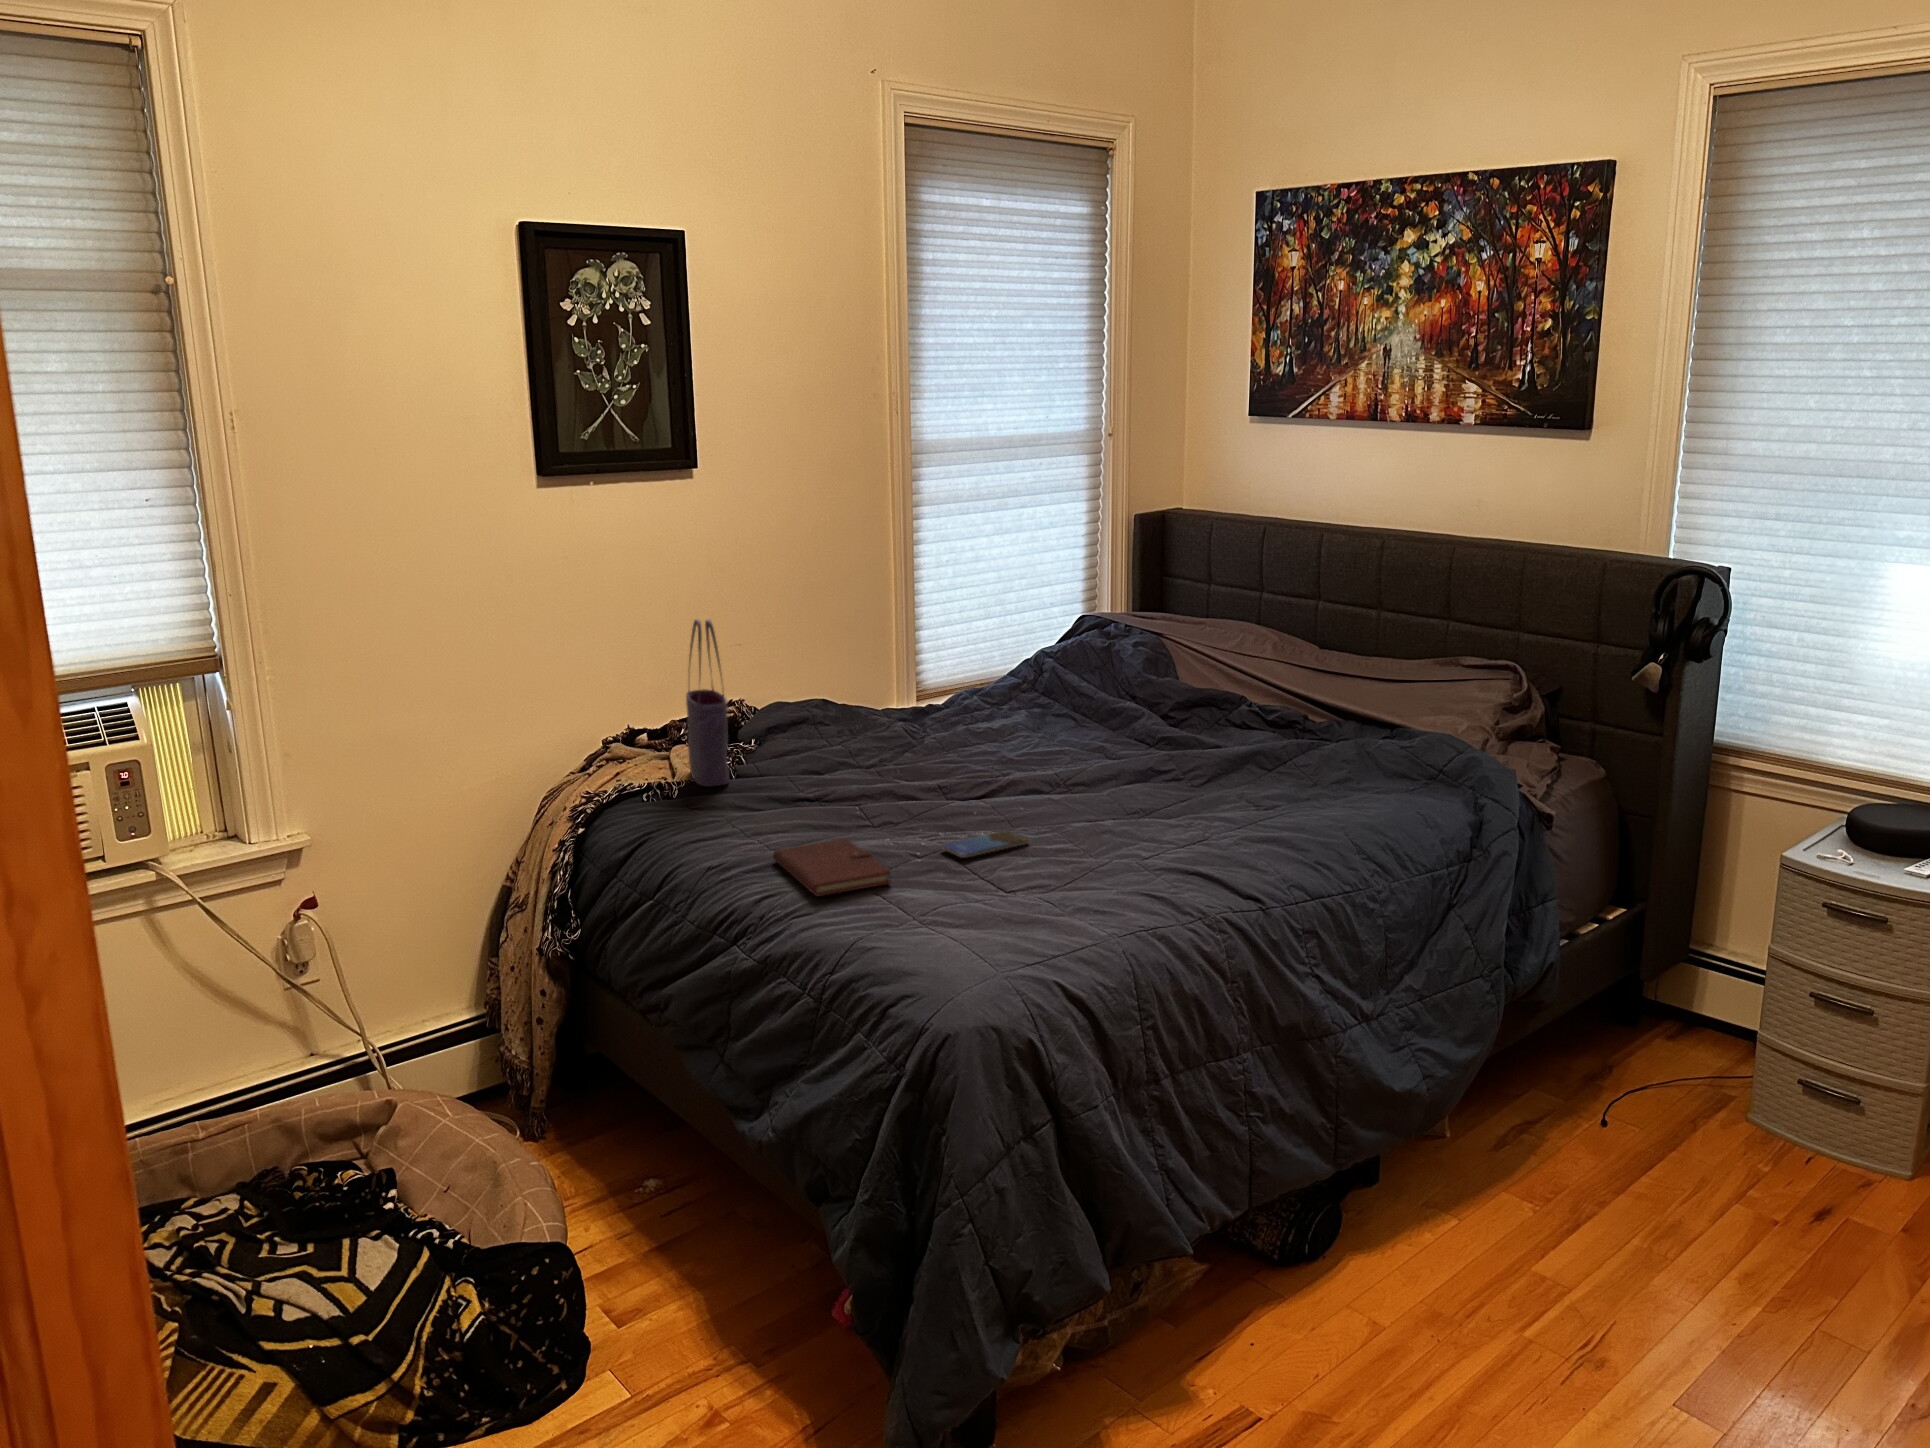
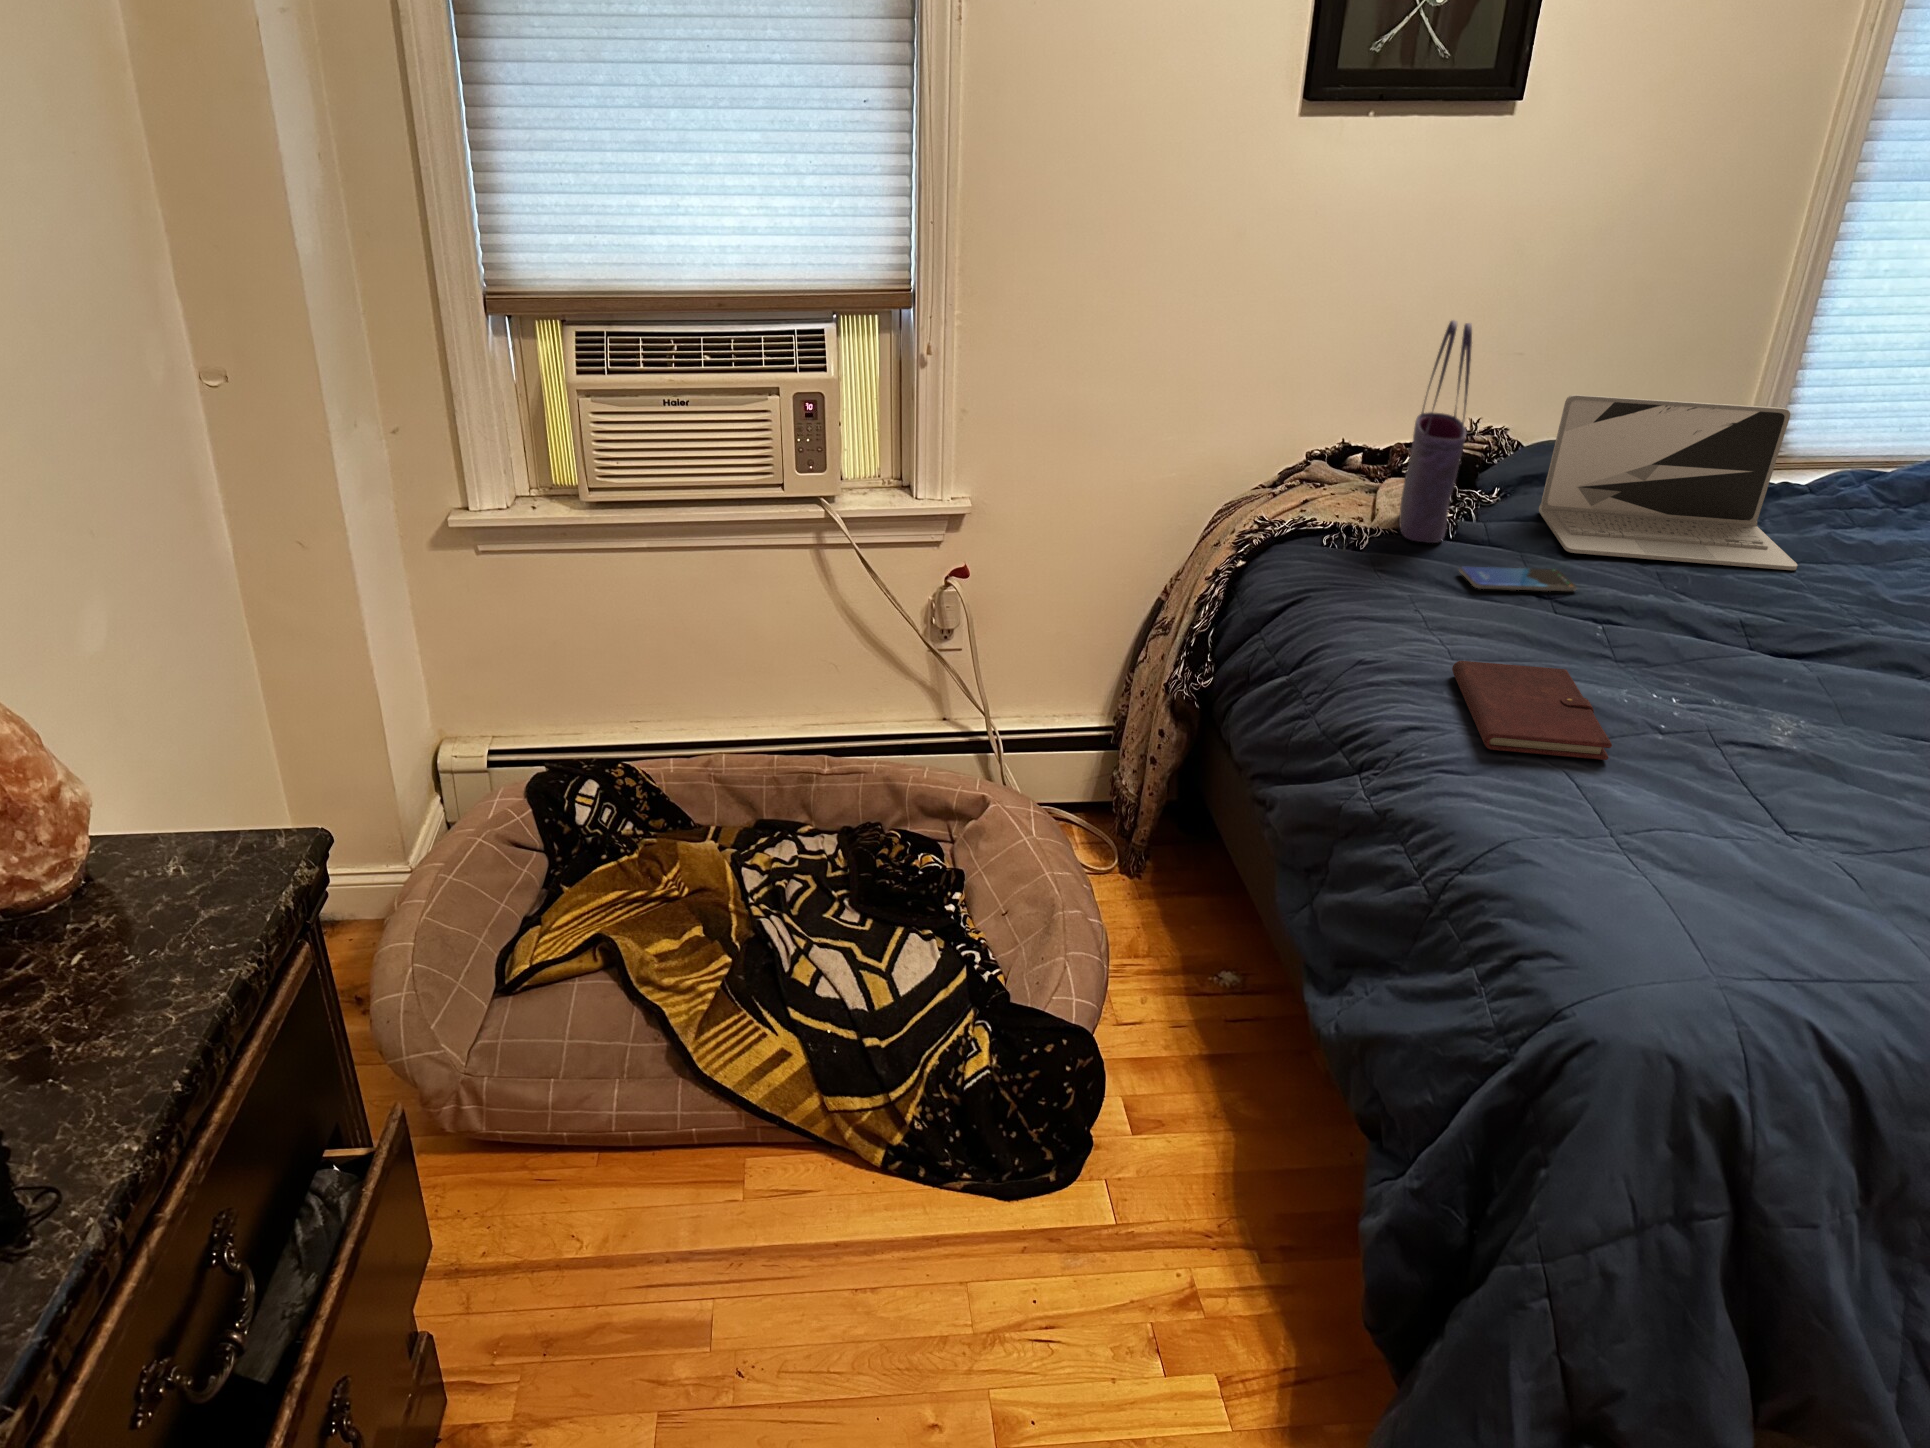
laptop: none [784,651,959,772] -> present [1539,395,1798,570]
smartphone: present [941,831,1029,858] -> present [1459,567,1577,591]

